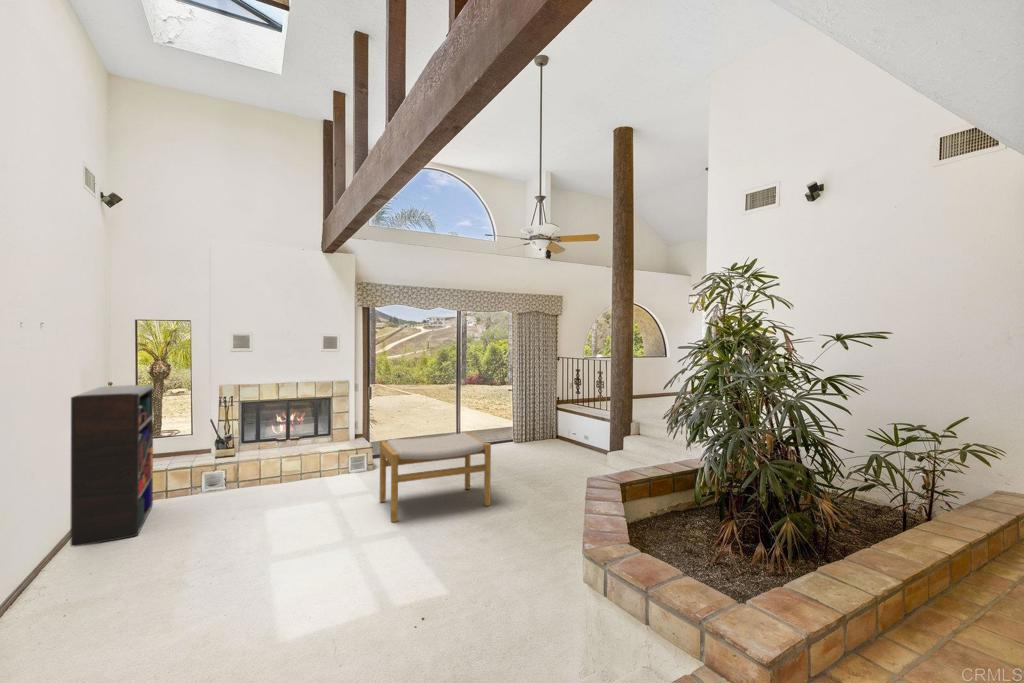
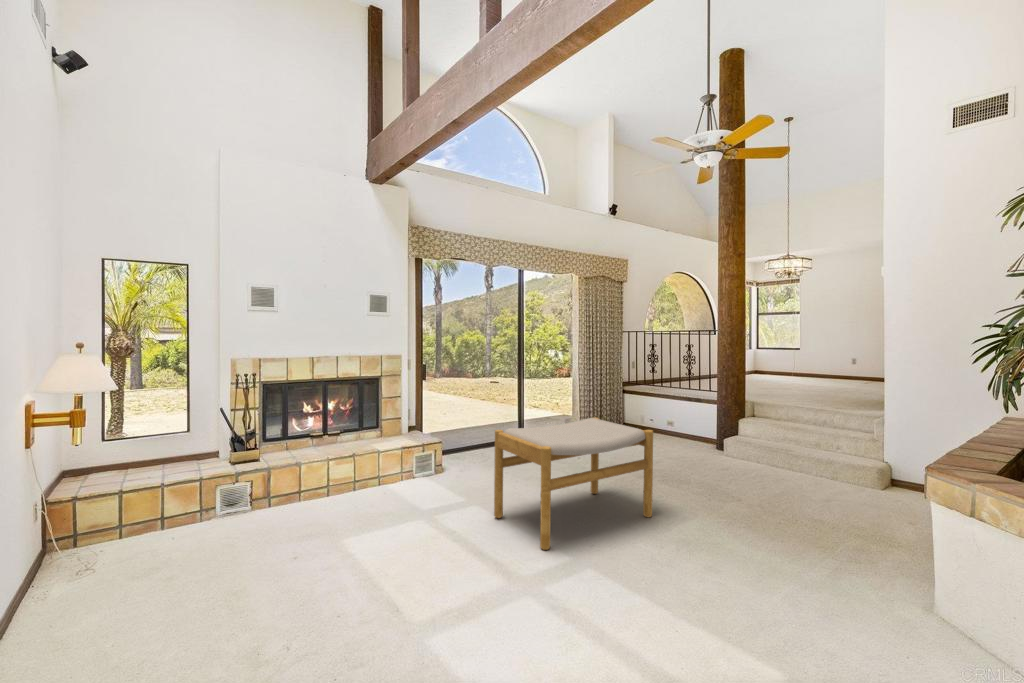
bookshelf: present [70,385,153,546] -> none [11,352,146,635]

